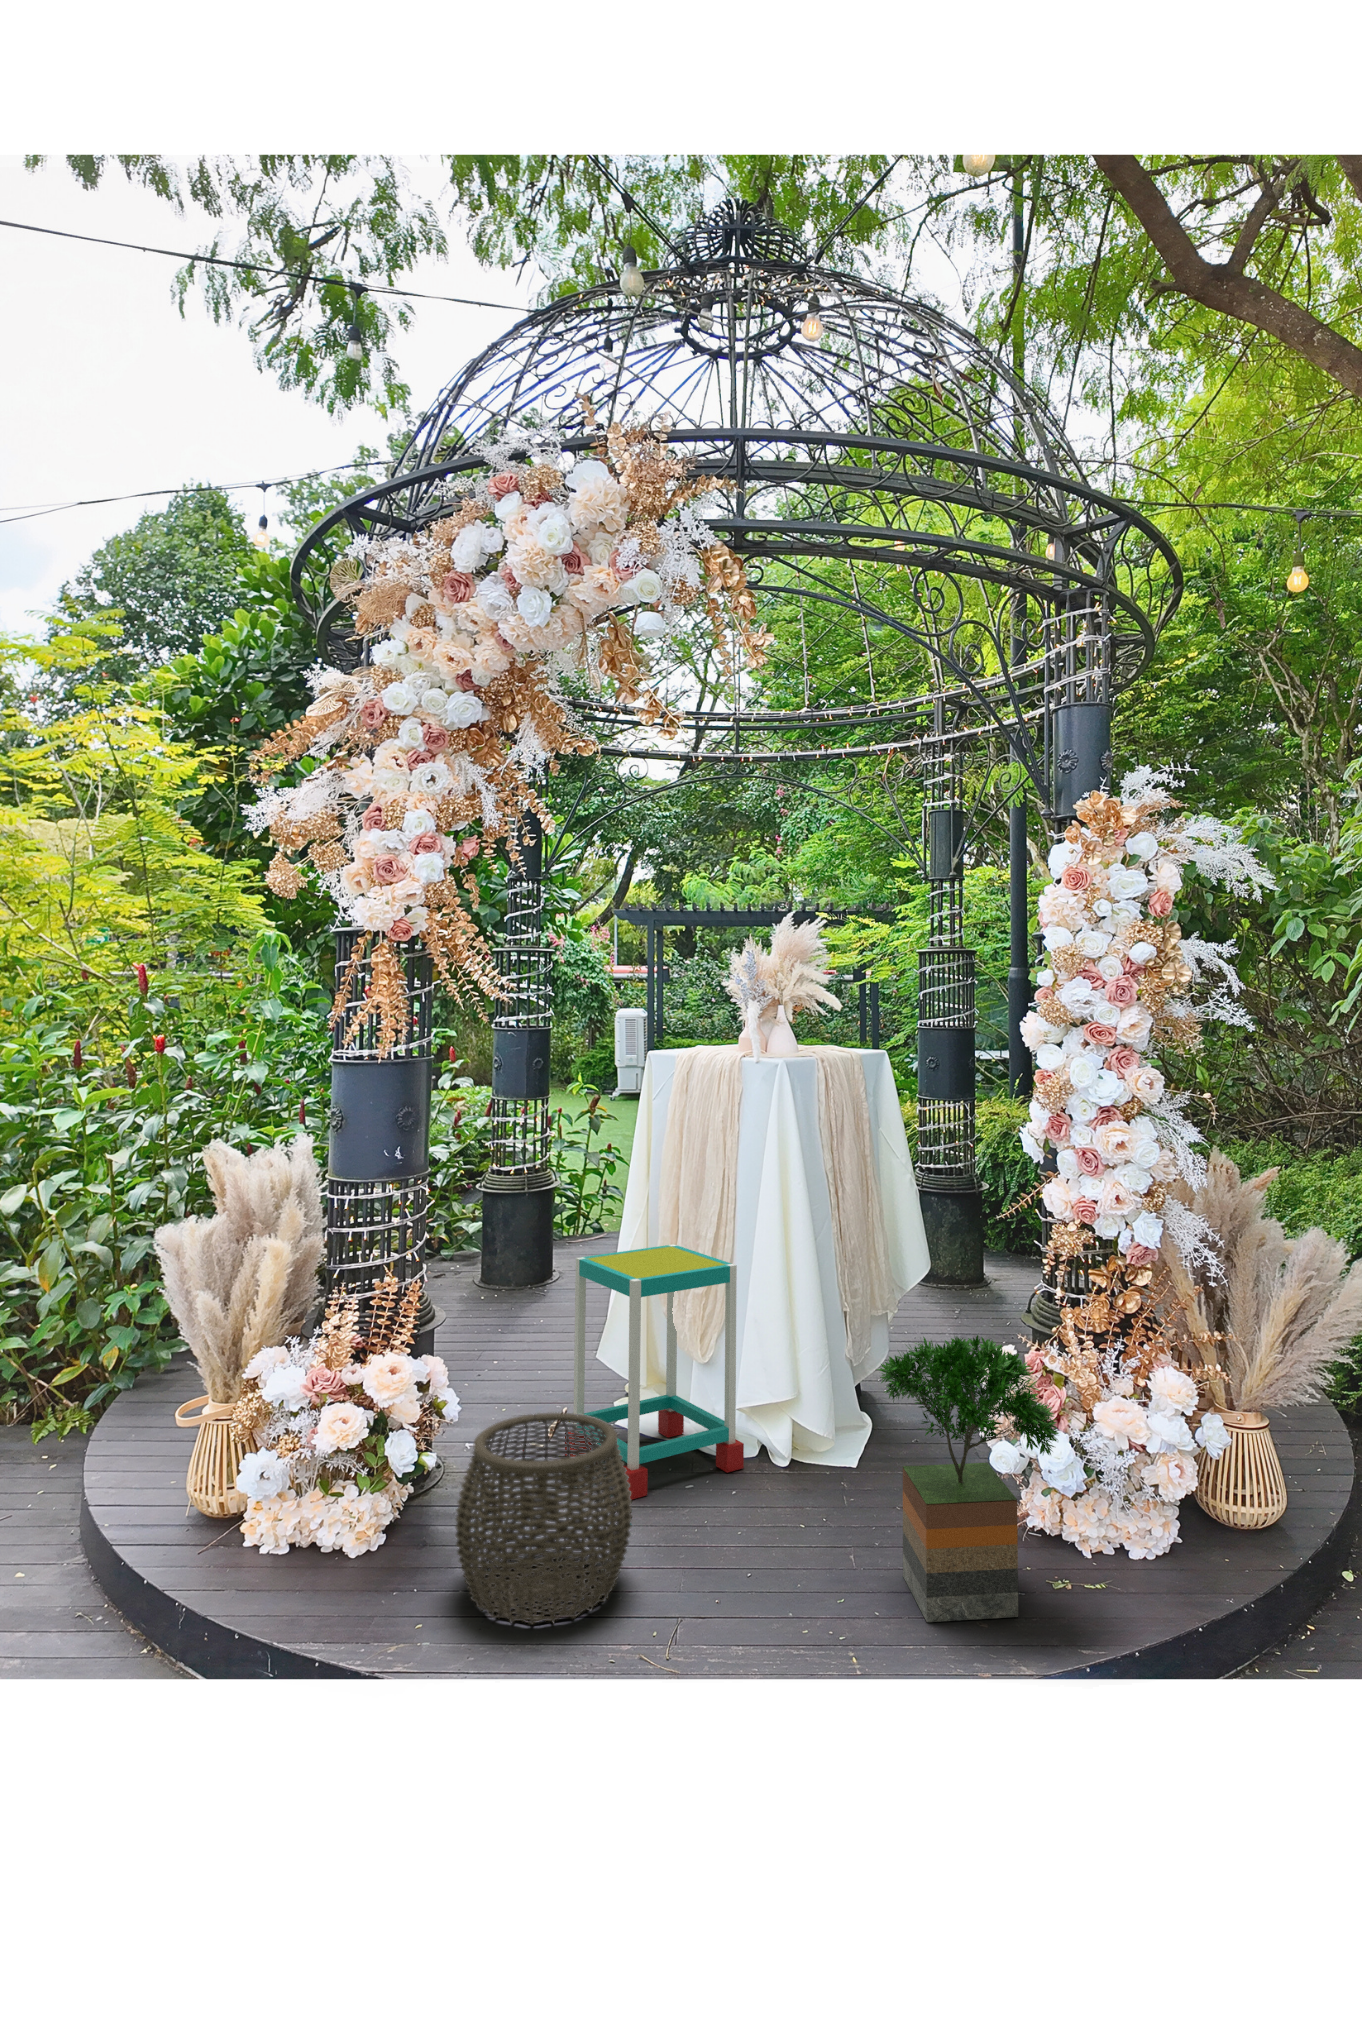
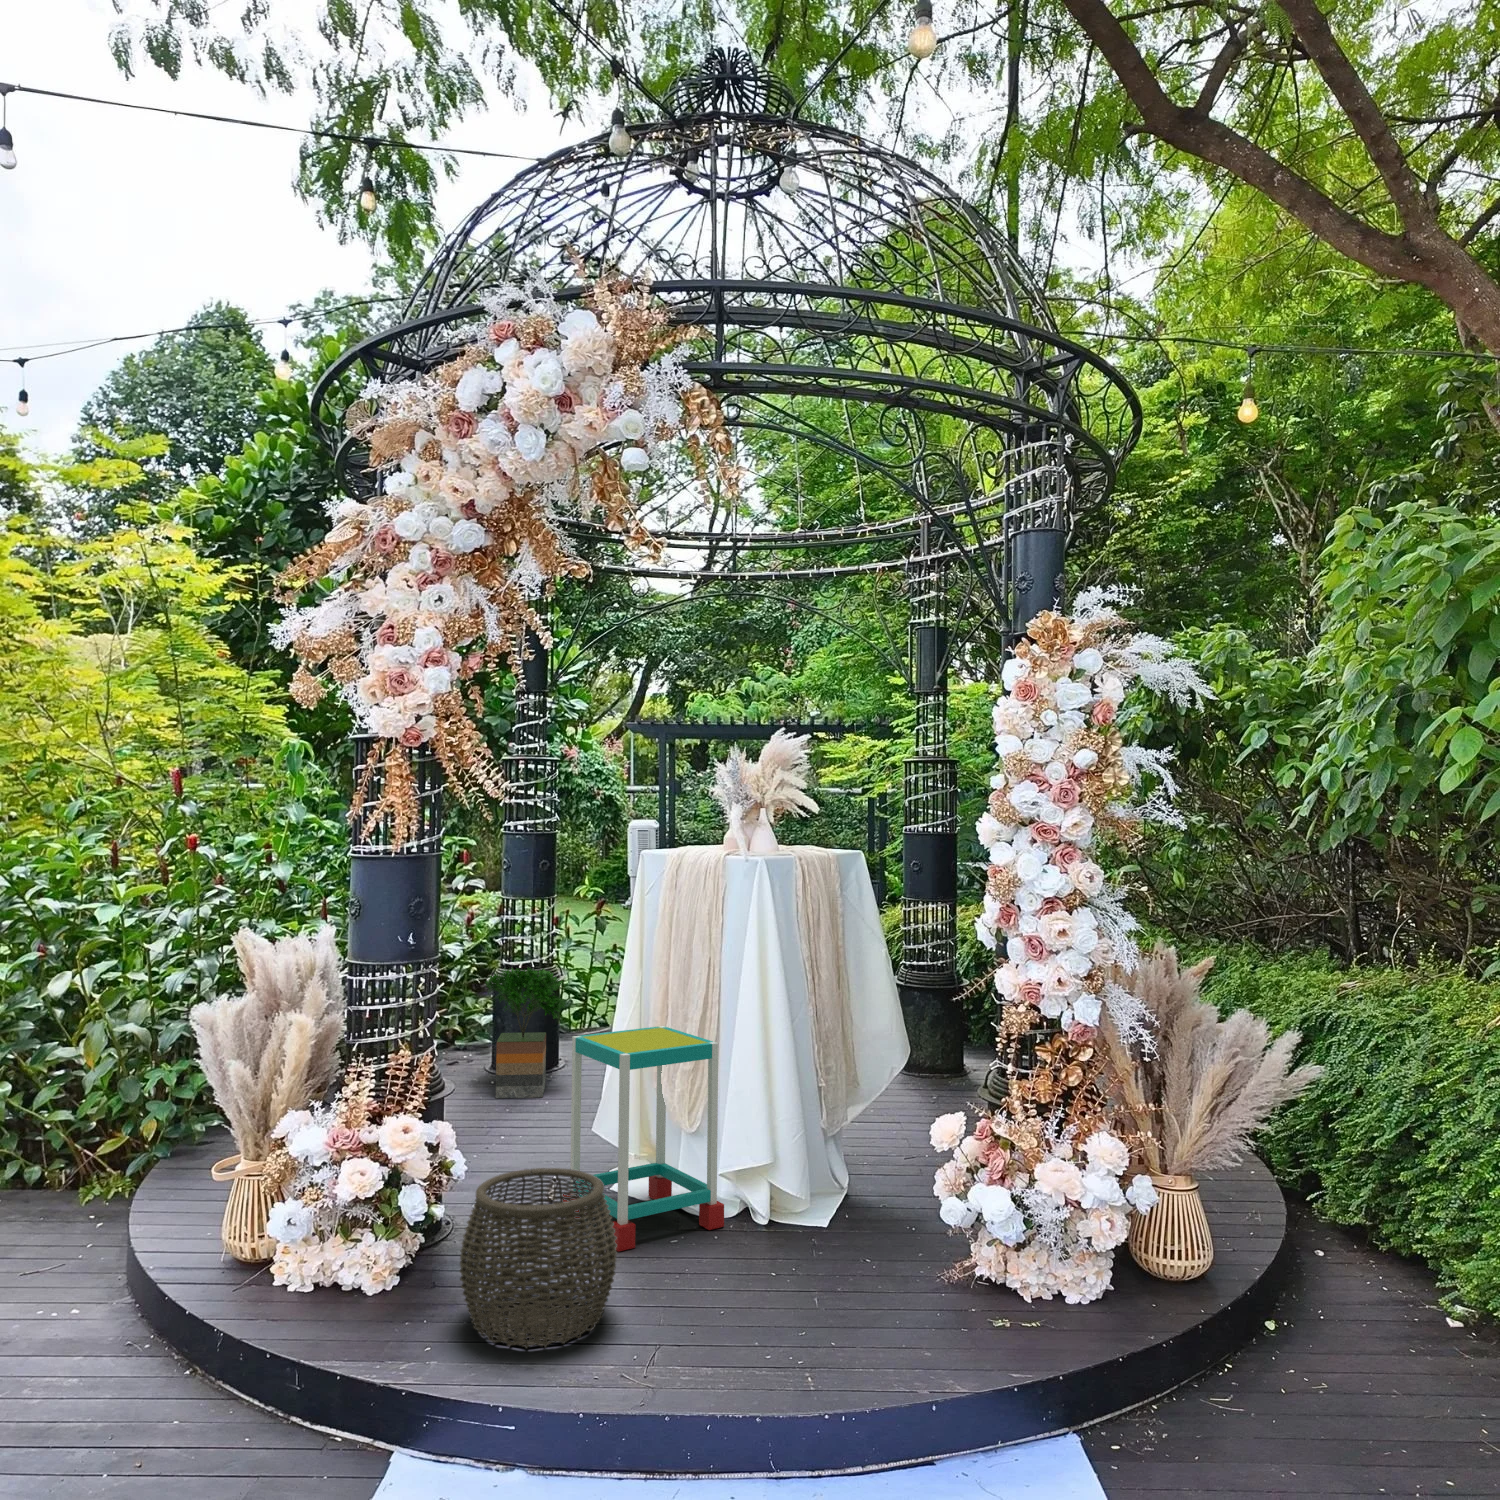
potted tree: present [877,1335,1059,1622] -> present [486,968,566,1098]

